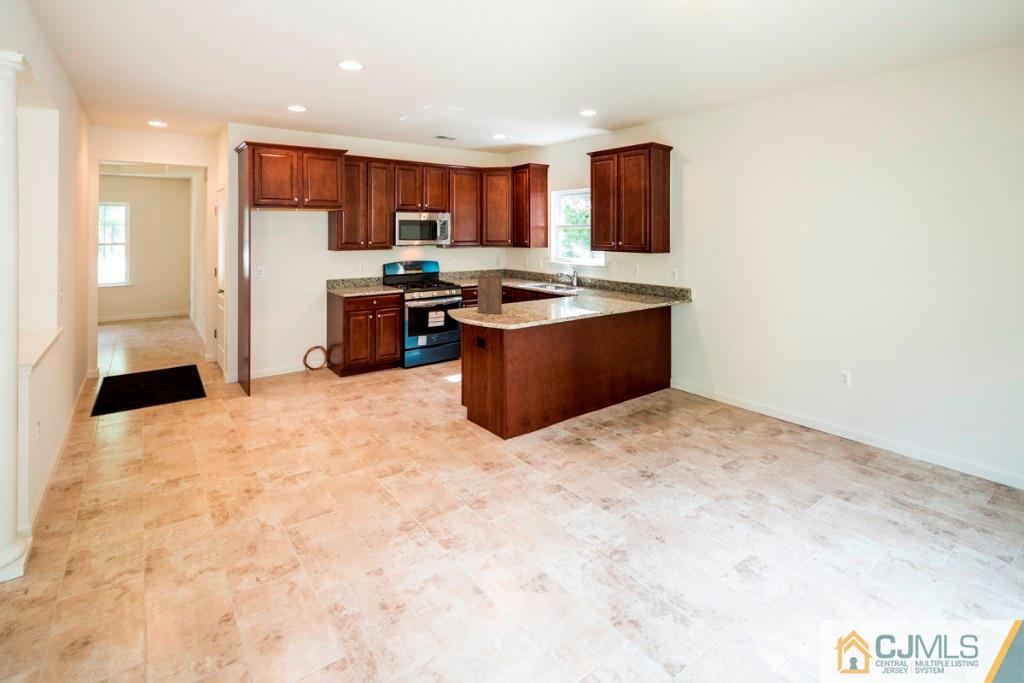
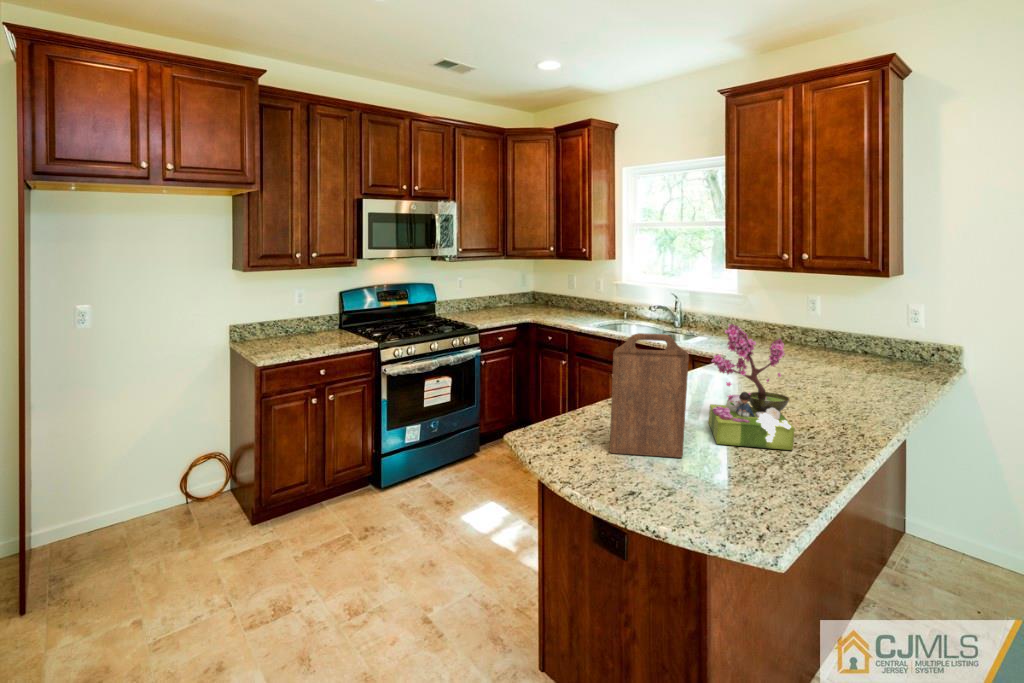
flower arrangement: none [519,269,549,313] -> present [709,324,795,450]

